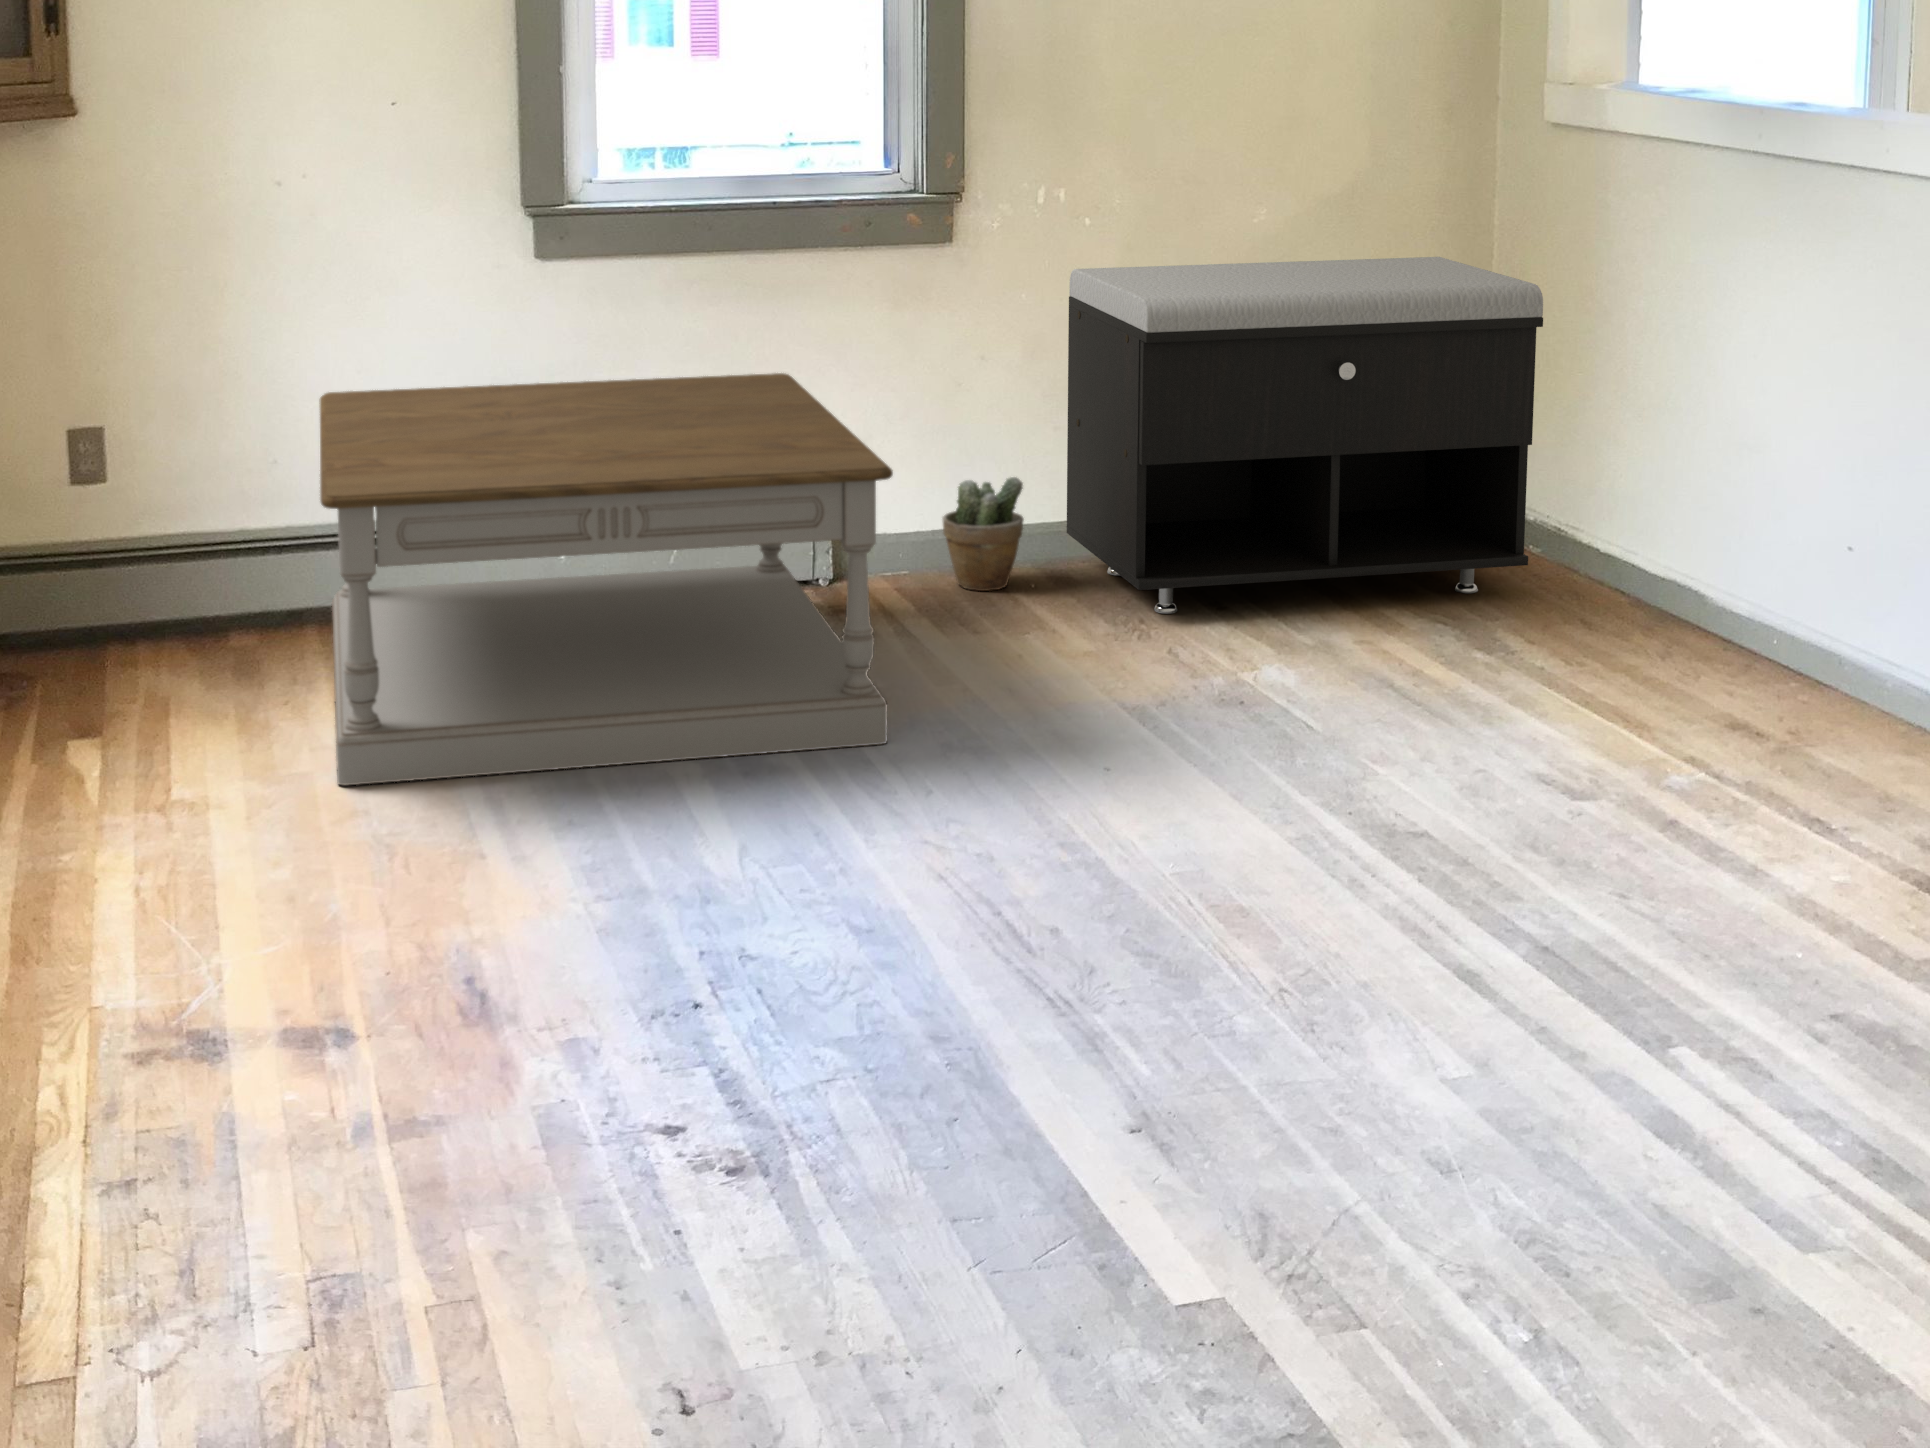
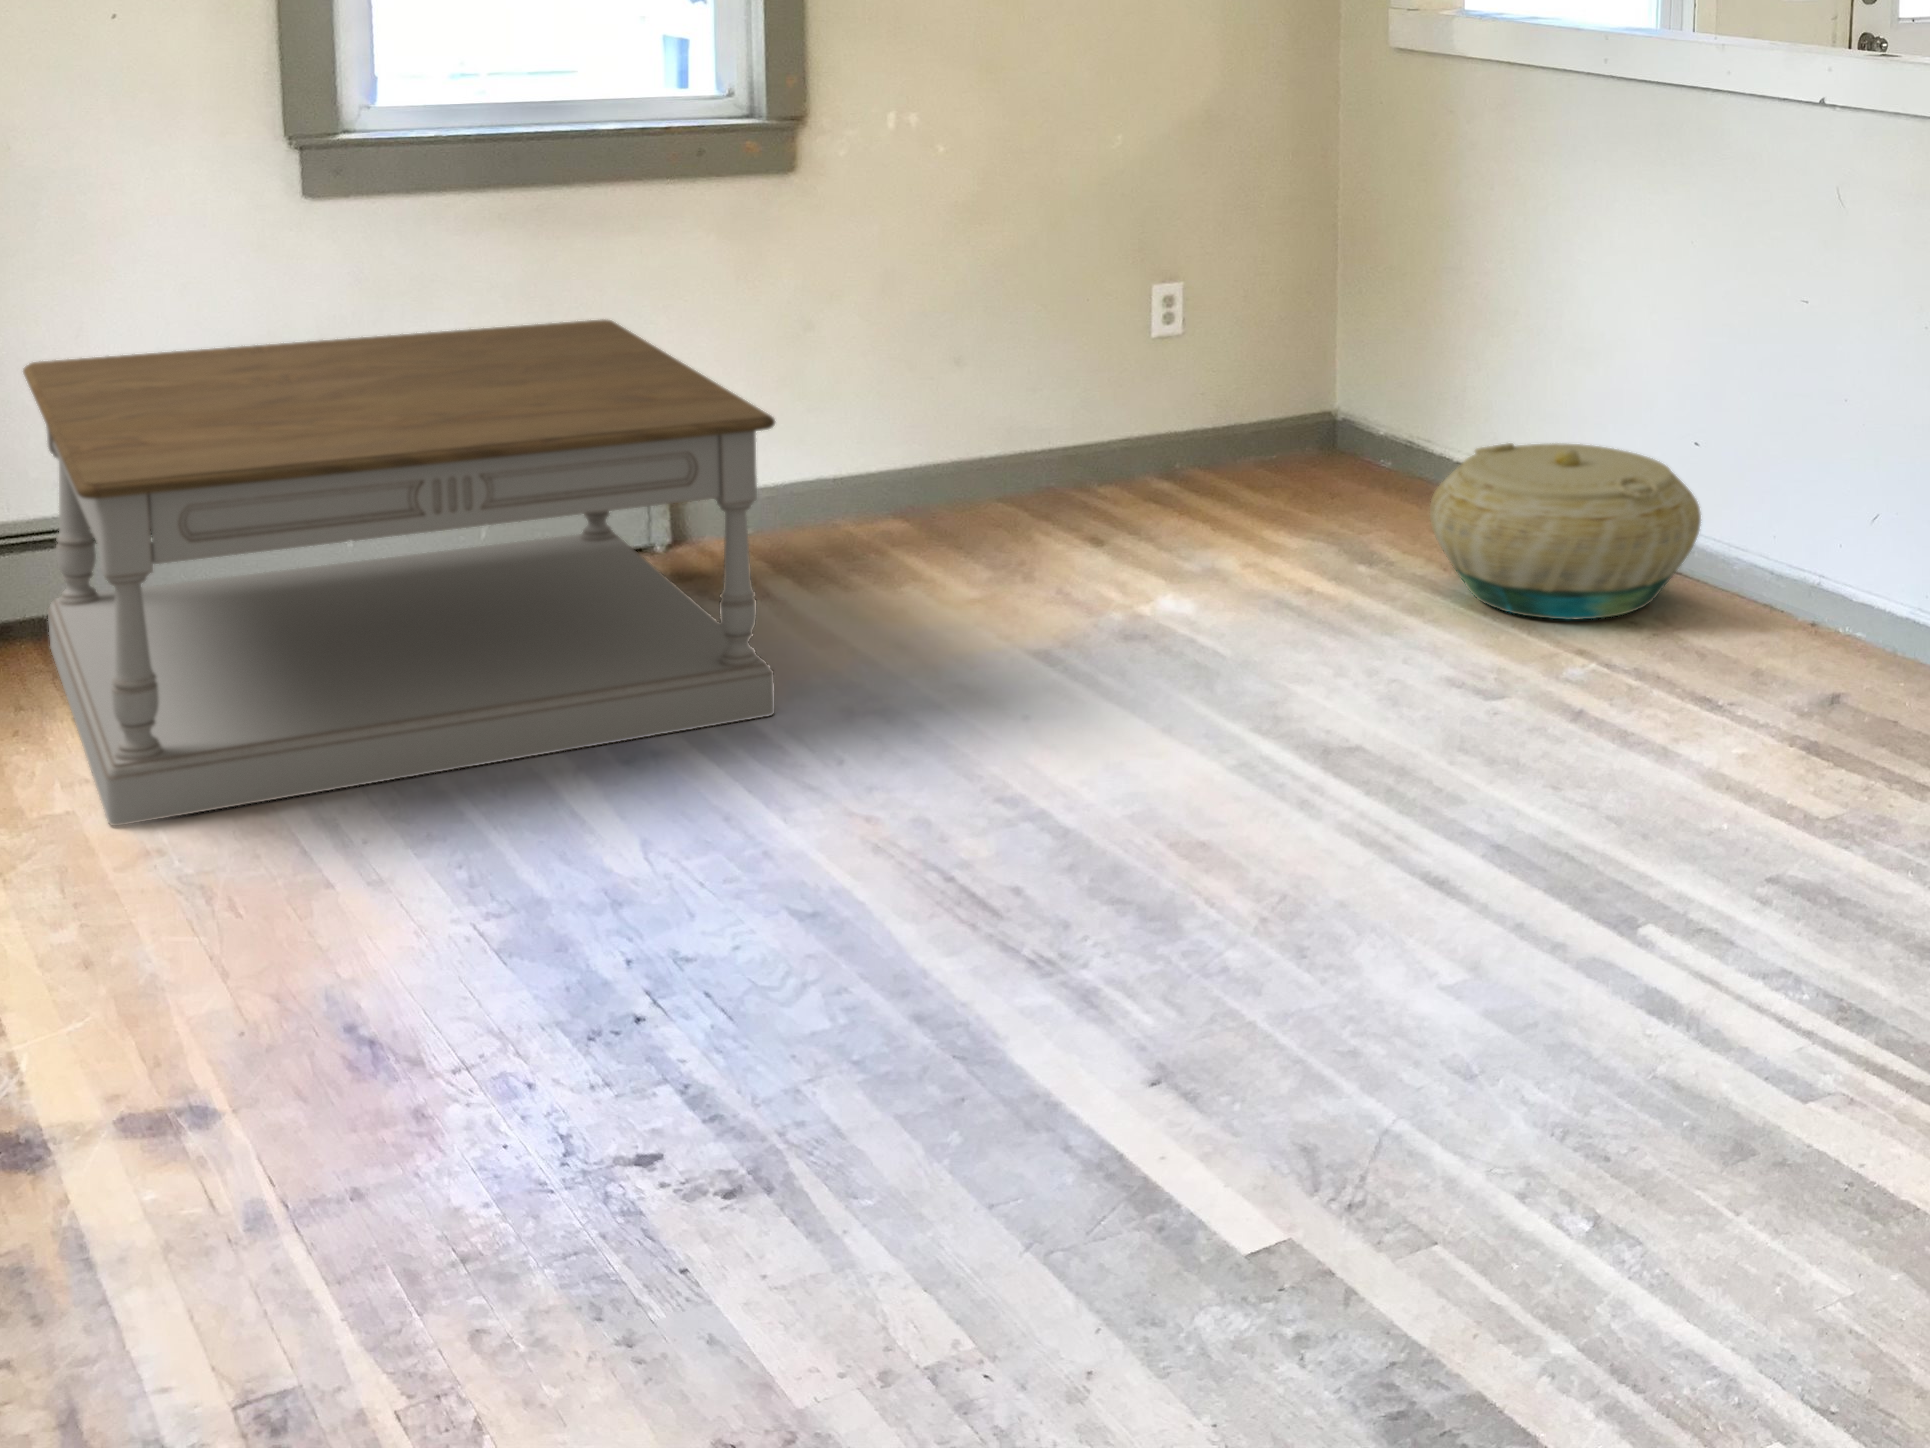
storage bench: present [1067,257,1543,614] -> none [915,179,1402,554]
potted plant: present [943,477,1024,591] -> none [787,421,877,545]
basket: none [1547,534,1844,722] -> present [1430,443,1701,620]

